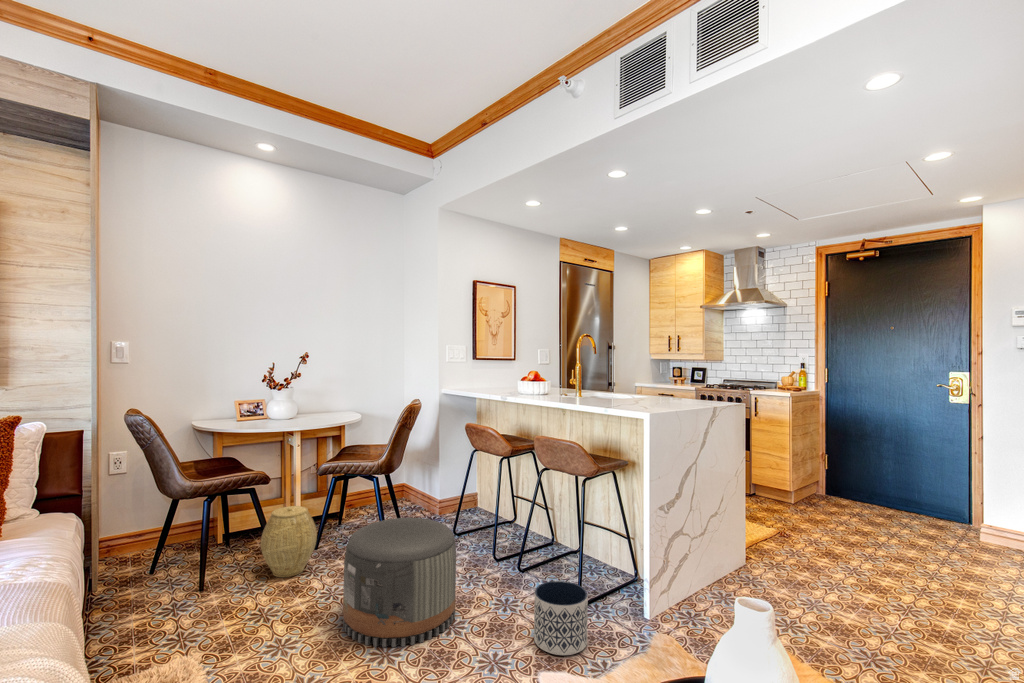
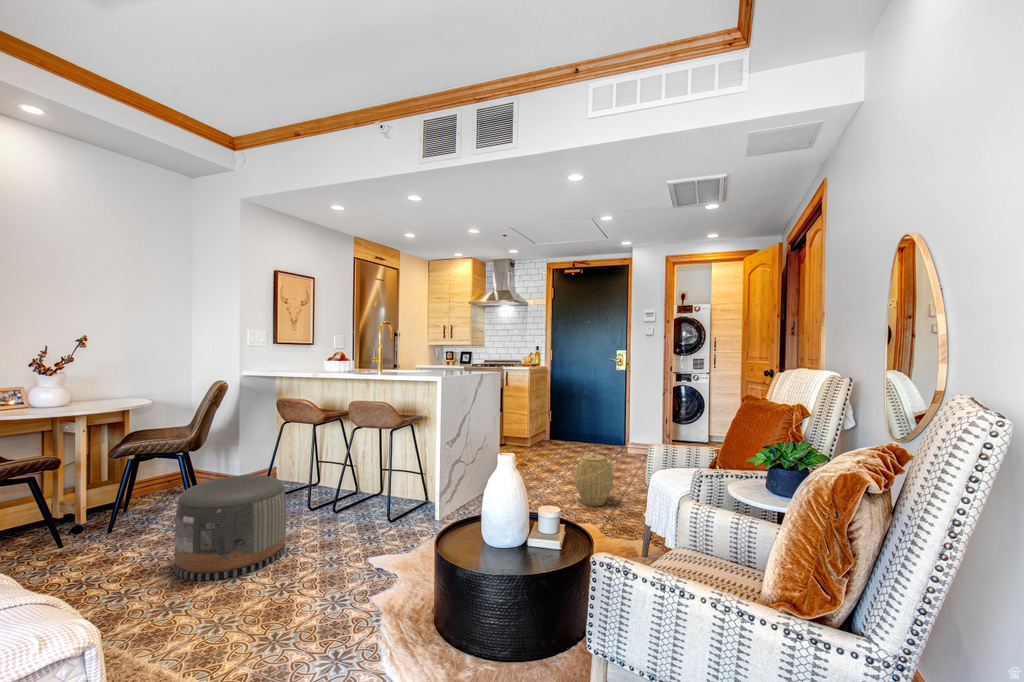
woven basket: present [261,506,317,577] -> present [574,454,613,506]
planter: present [534,581,588,655] -> none [357,504,398,553]

